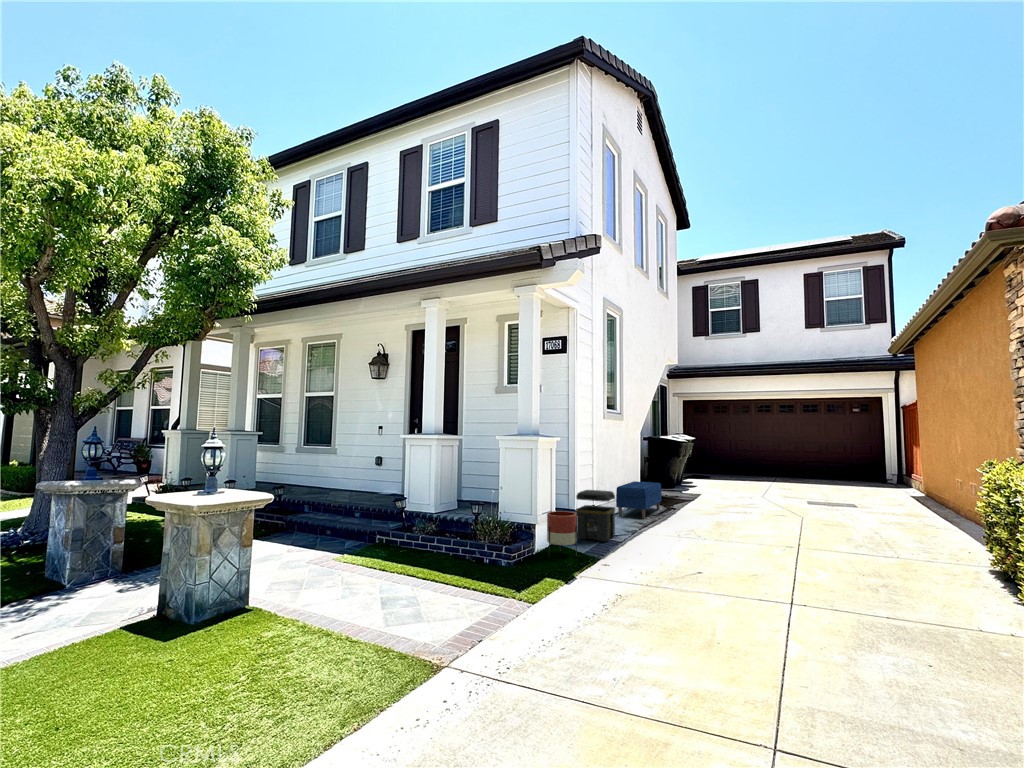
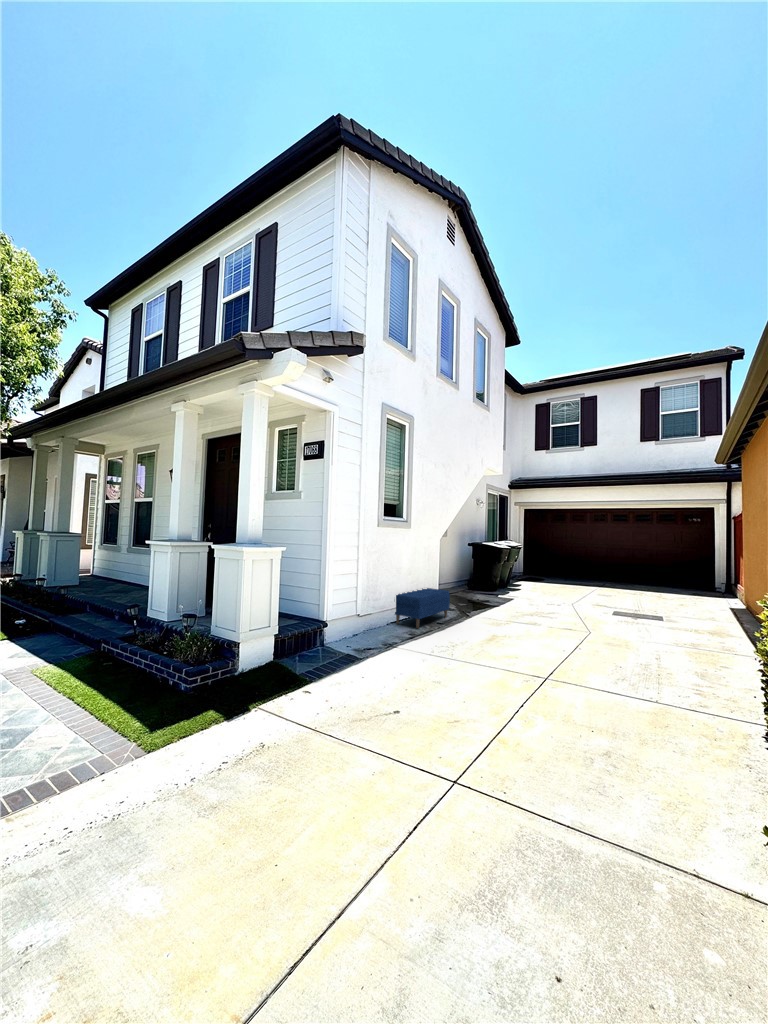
toolbox: present [576,490,615,542] -> none [316,600,361,658]
planter: present [547,511,577,556] -> none [252,626,288,679]

